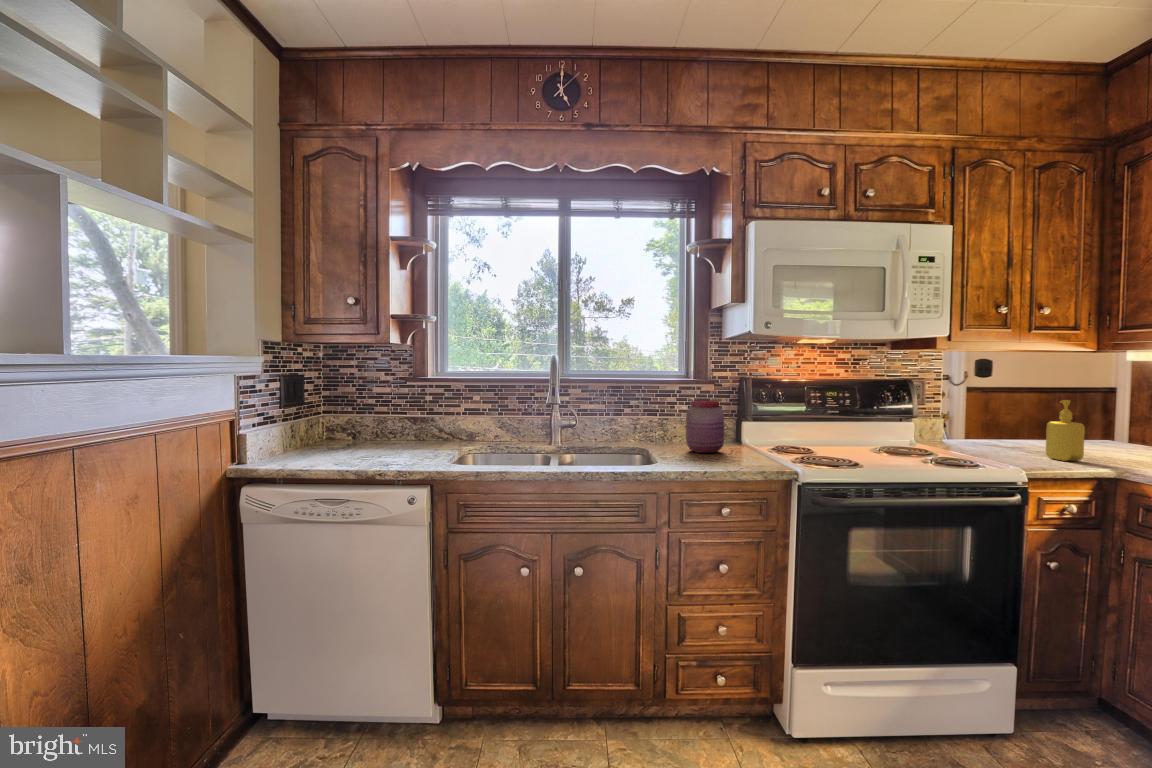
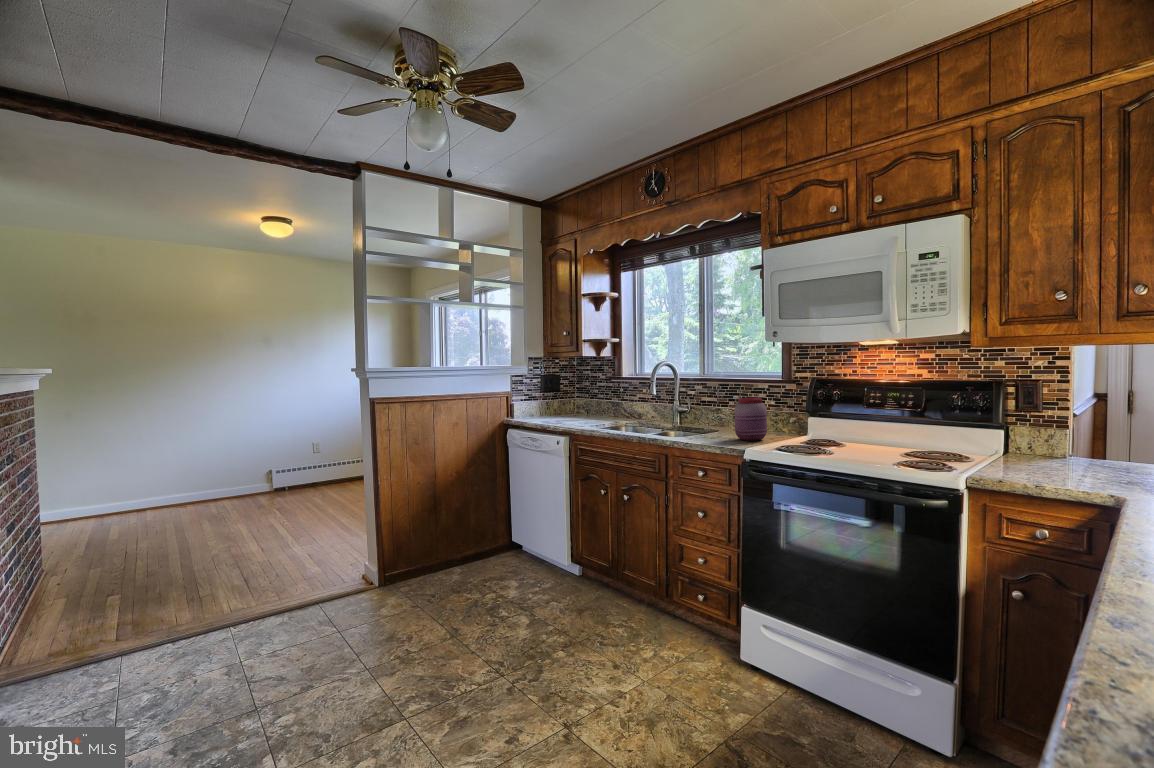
soap dispenser: present [1046,400,1085,461] -> none [1080,411,1112,489]

